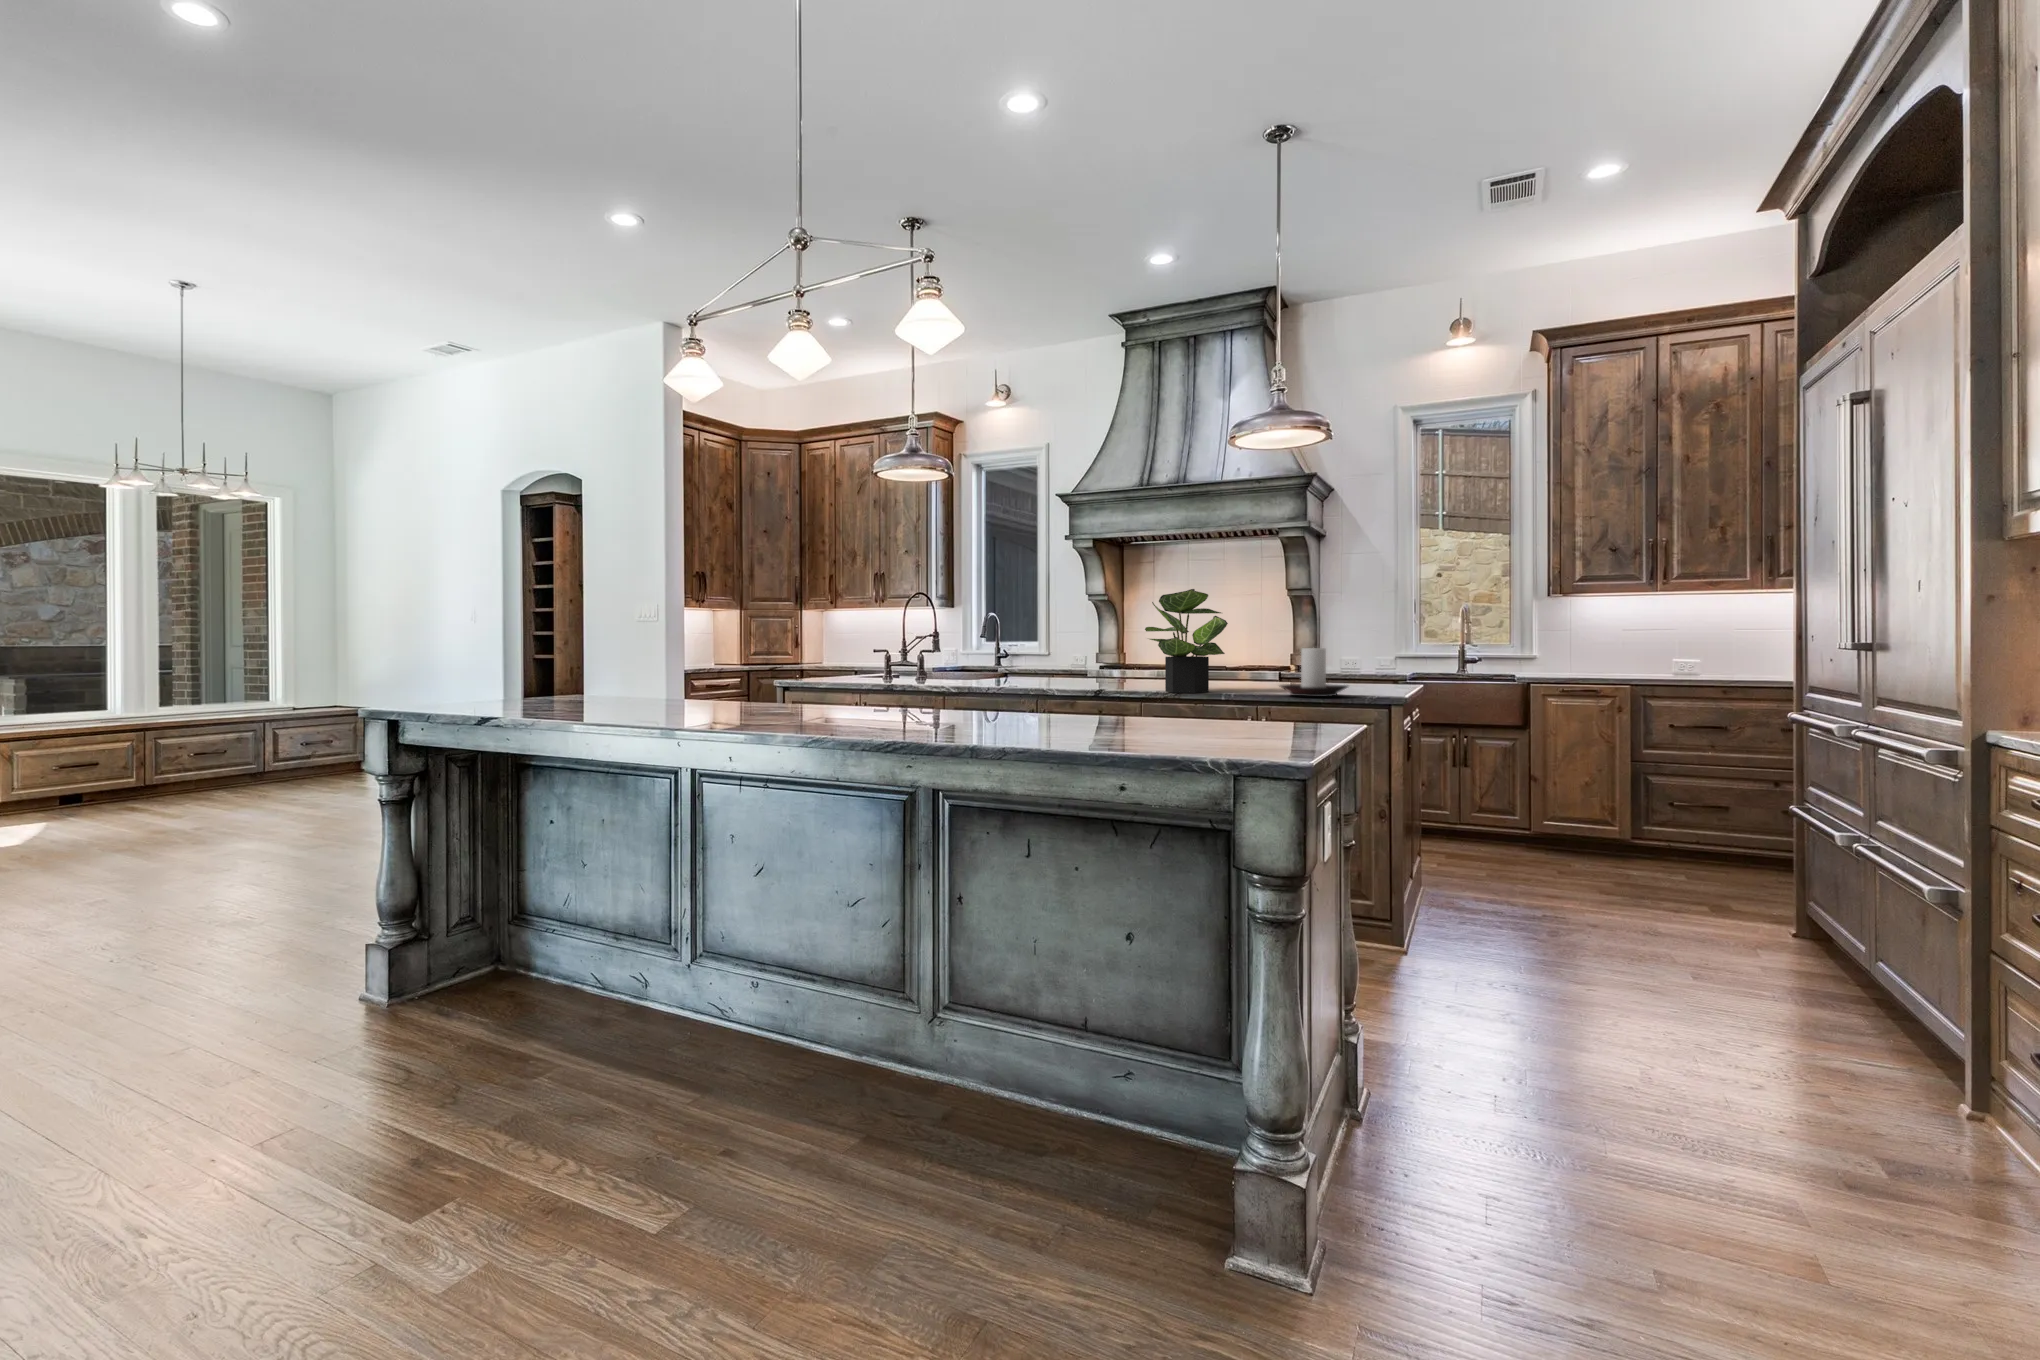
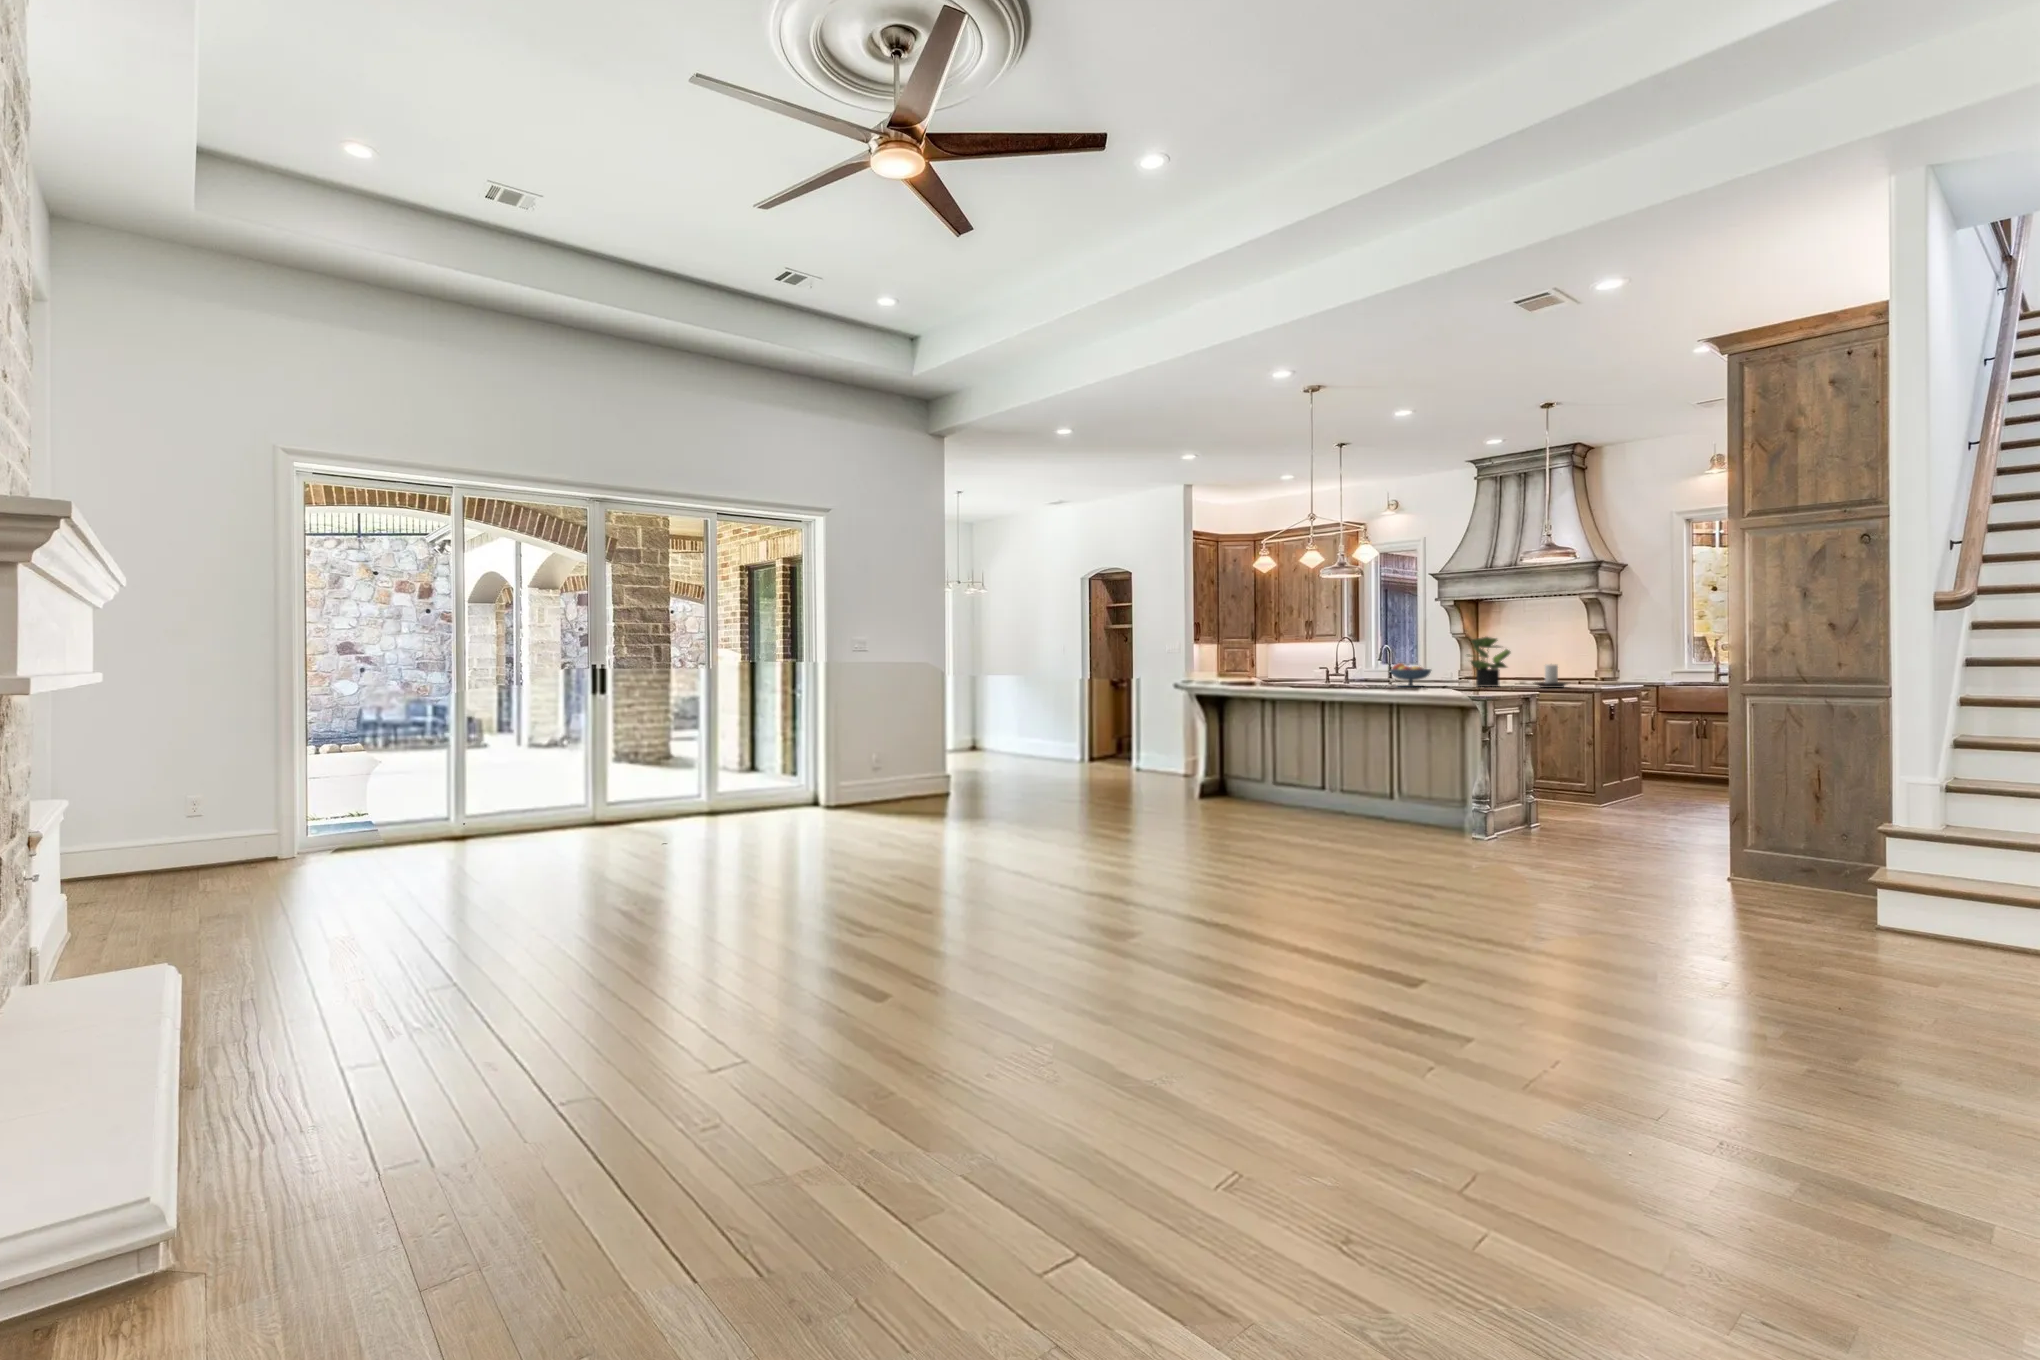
fruit bowl: none [1007,644,1086,694] -> present [1390,663,1431,687]

